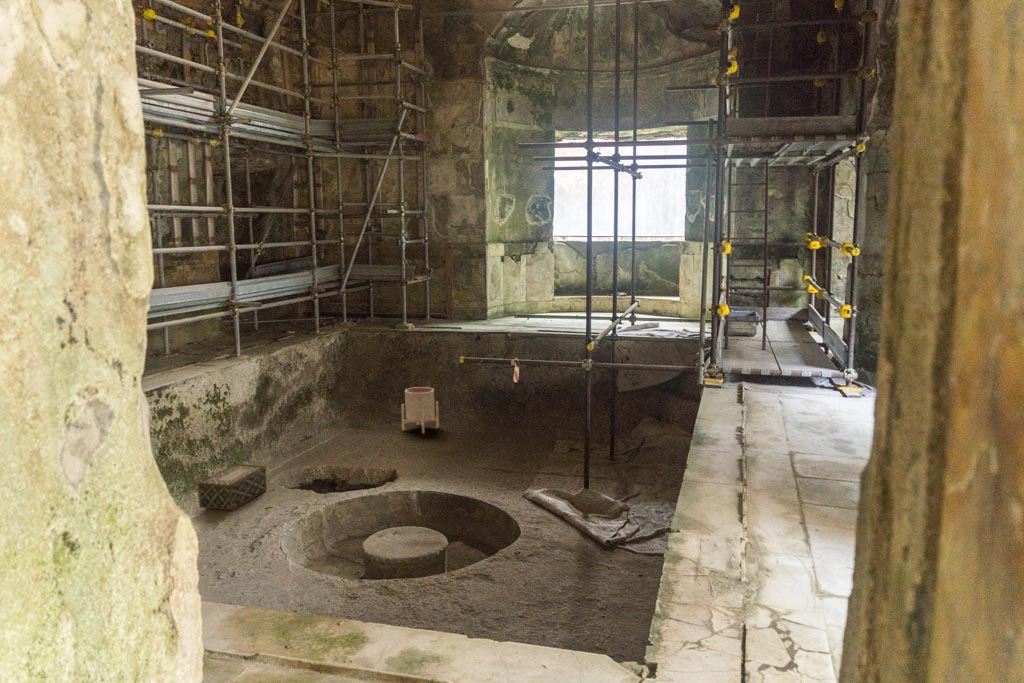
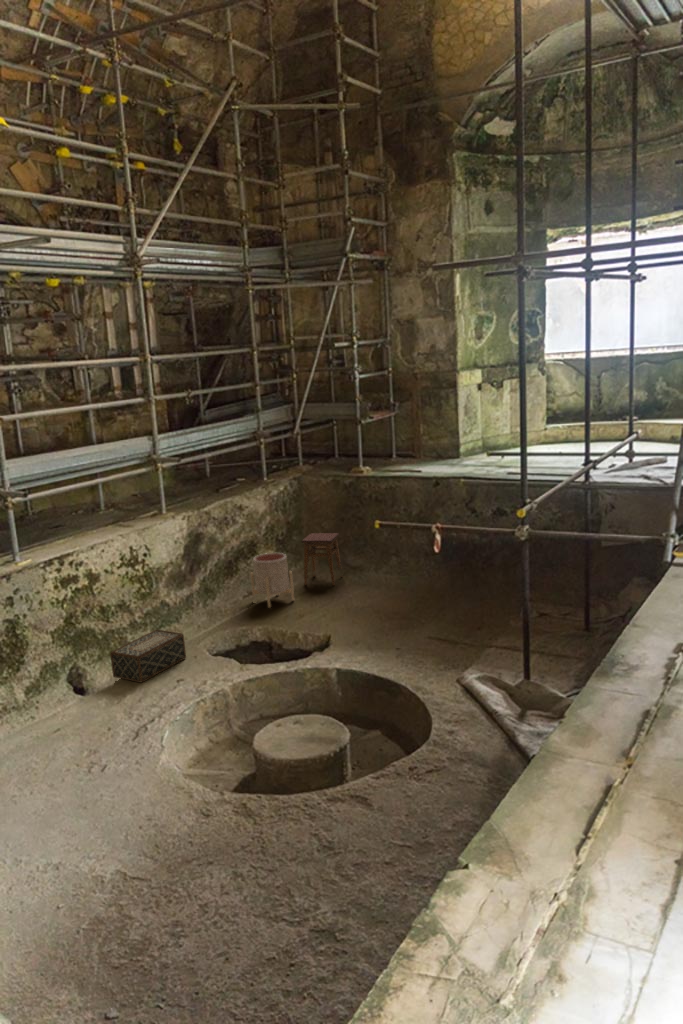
stool: none [353,383,387,430] -> present [302,533,342,585]
planter: present [402,387,439,433] -> present [251,553,294,608]

